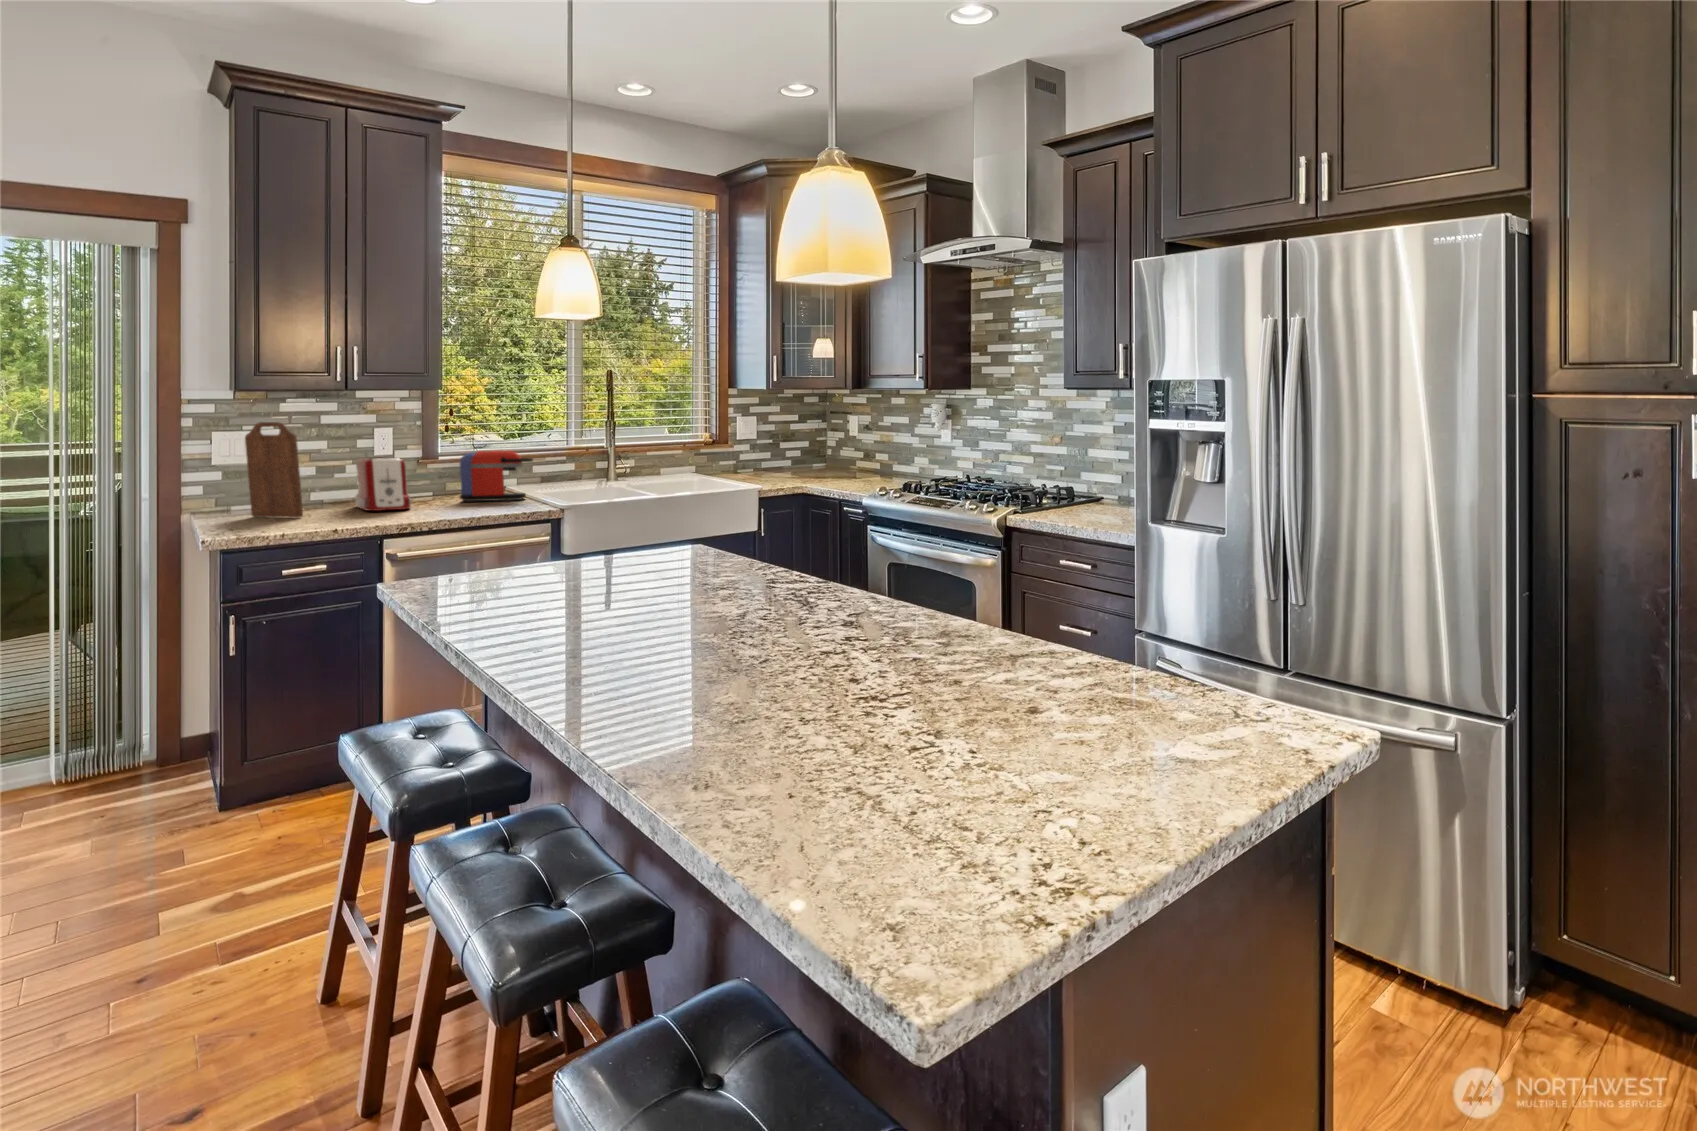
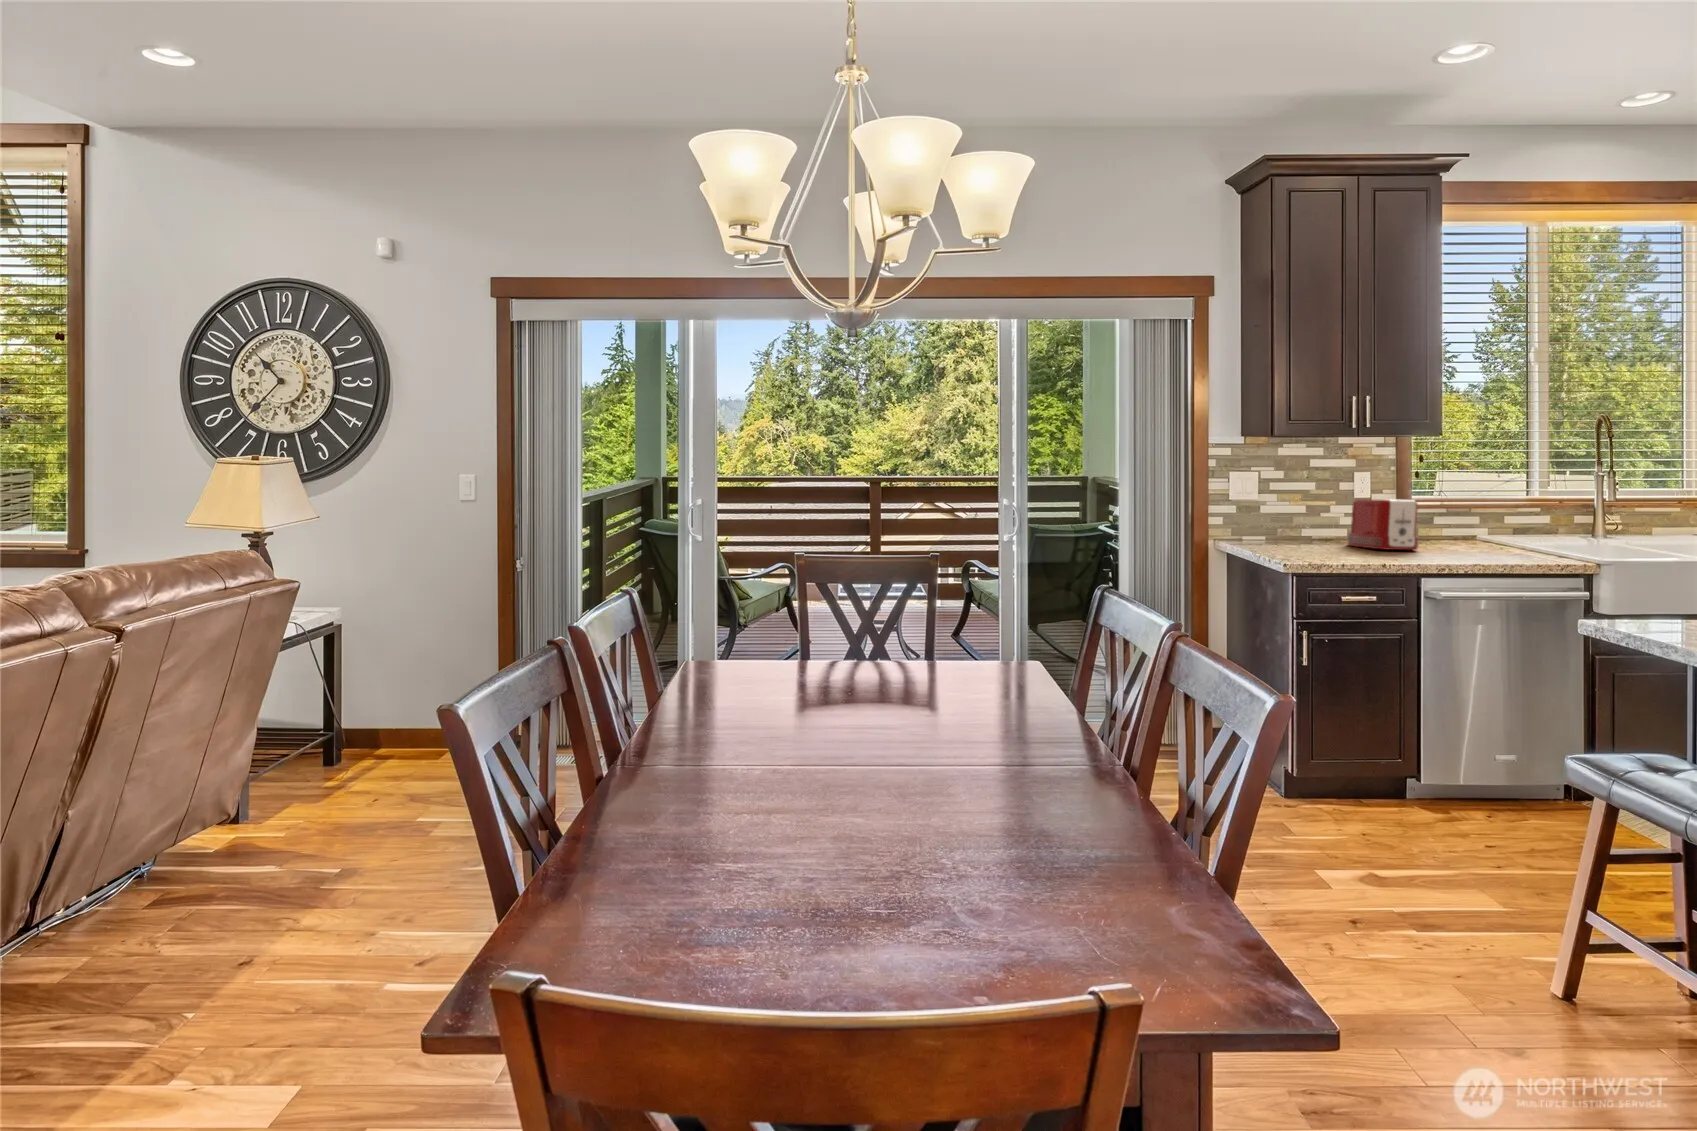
cutting board: present [245,422,303,518] -> none [1269,462,1328,551]
coffee maker: present [460,450,533,501] -> none [1451,496,1541,549]

